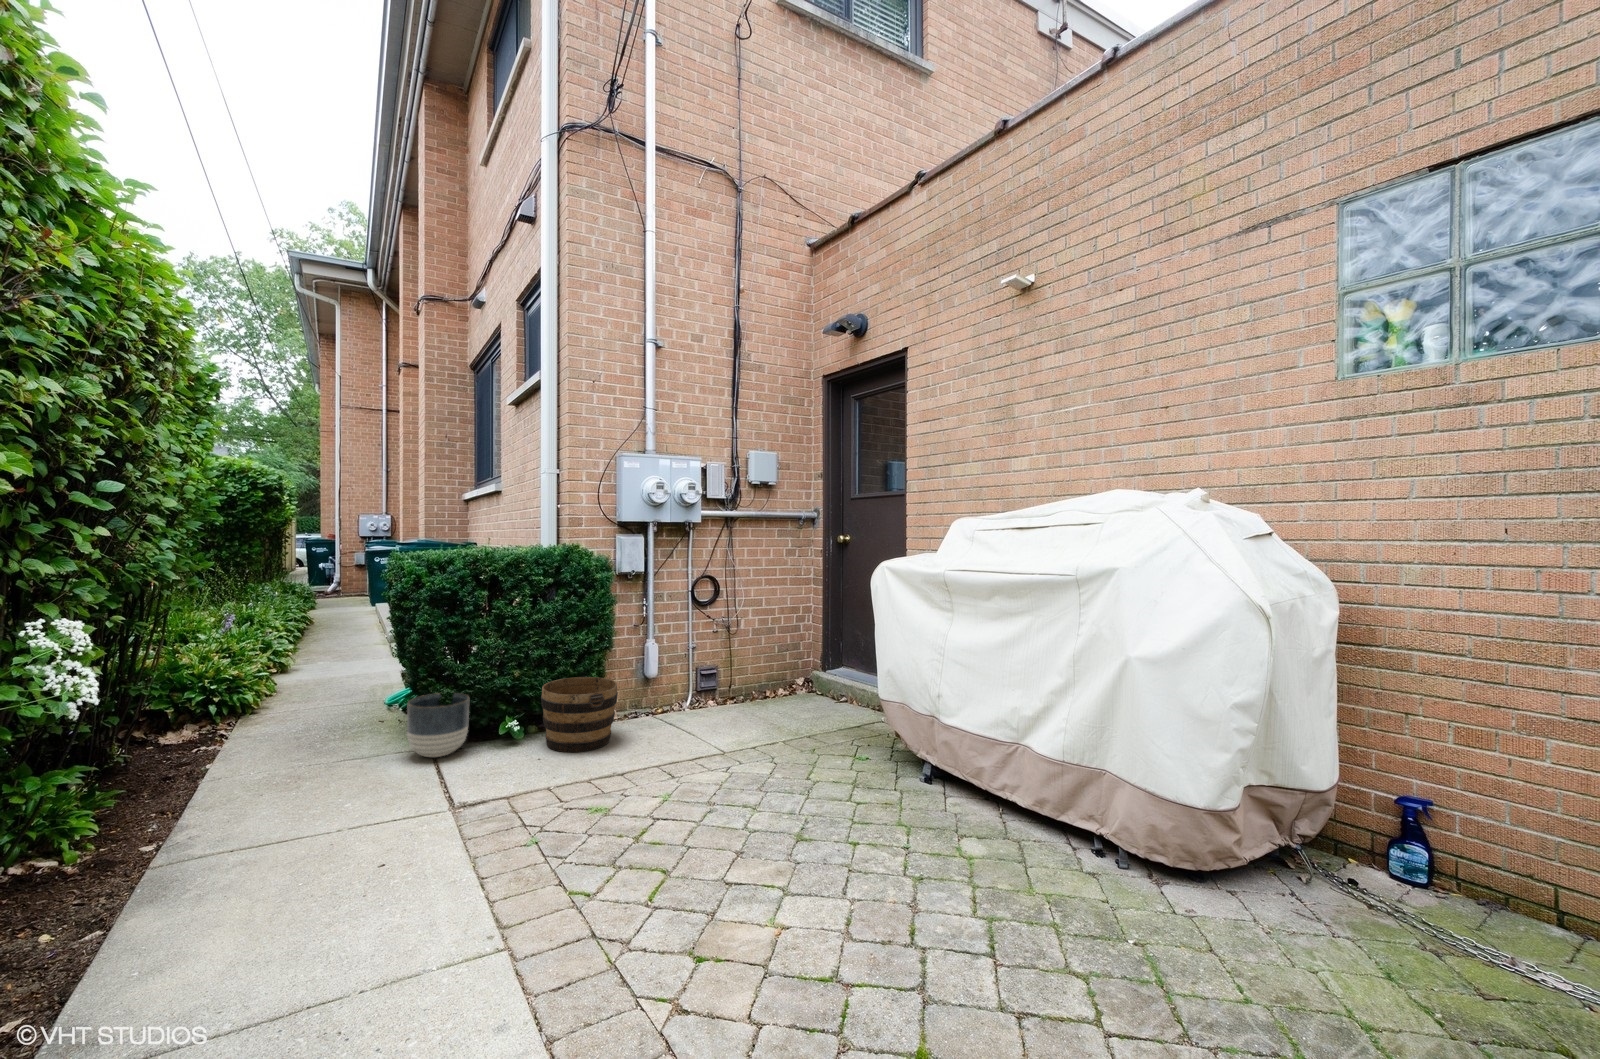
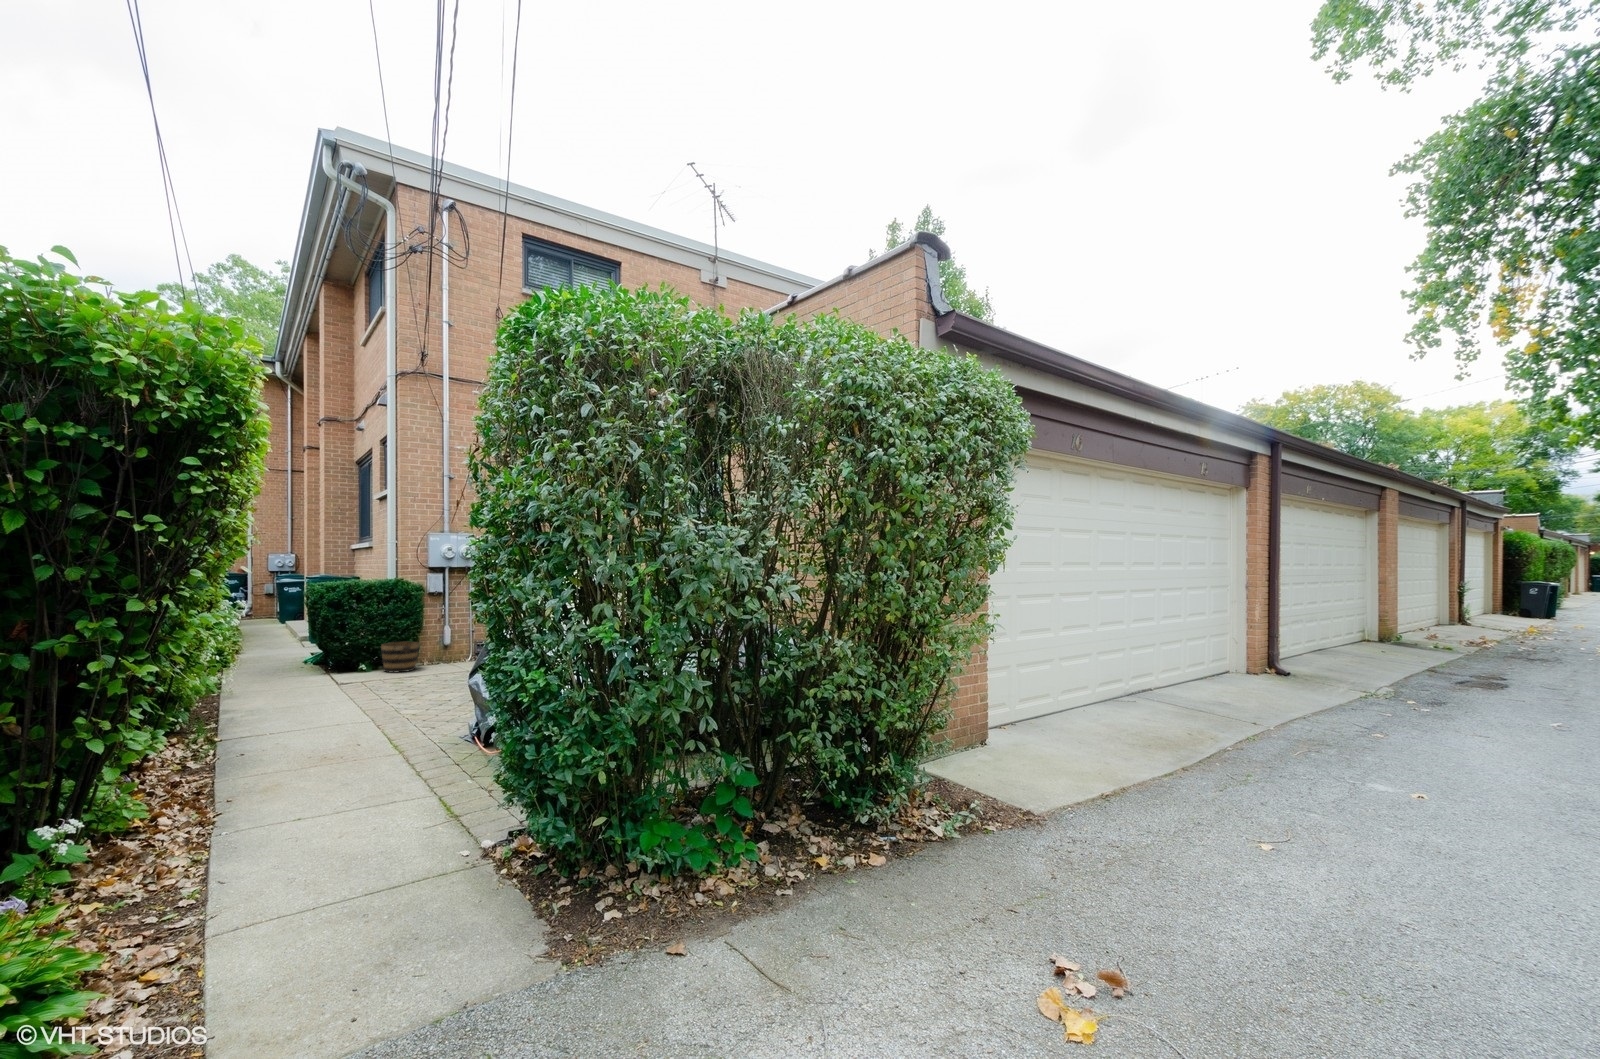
planter: present [407,693,469,757] -> none [317,648,346,674]

